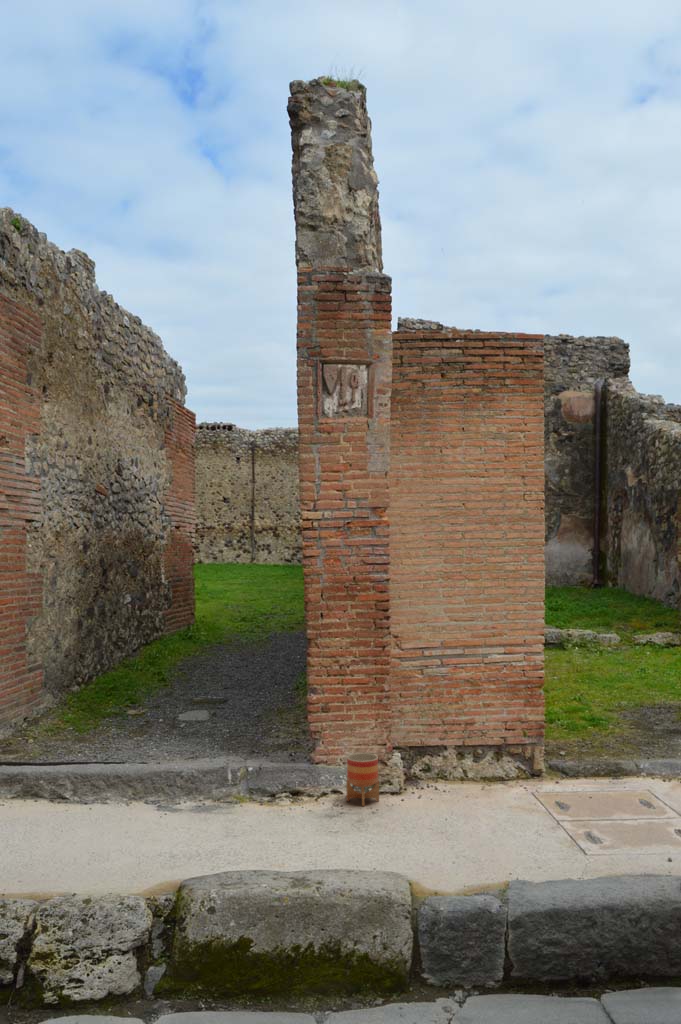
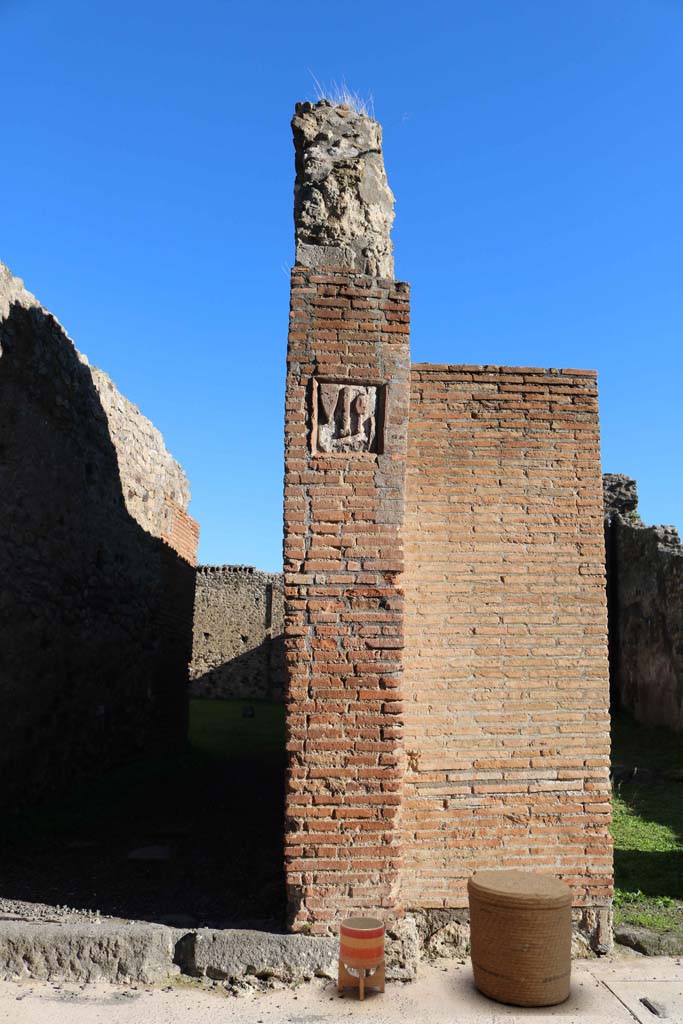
woven basket: none [437,719,510,807] -> present [467,870,573,1007]

